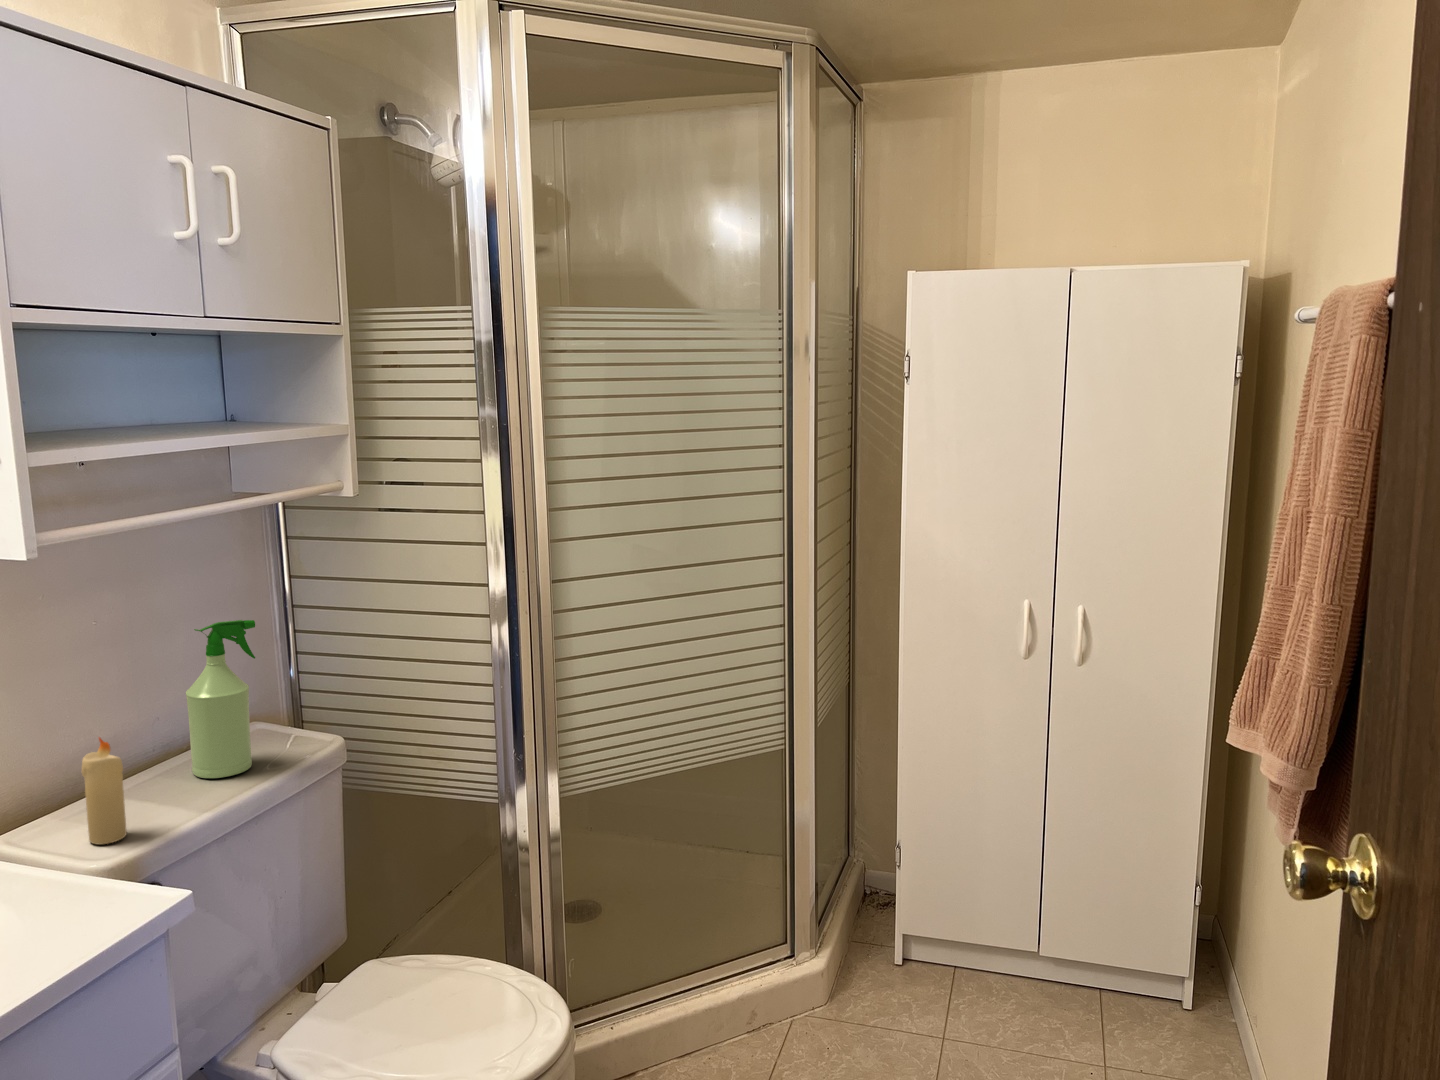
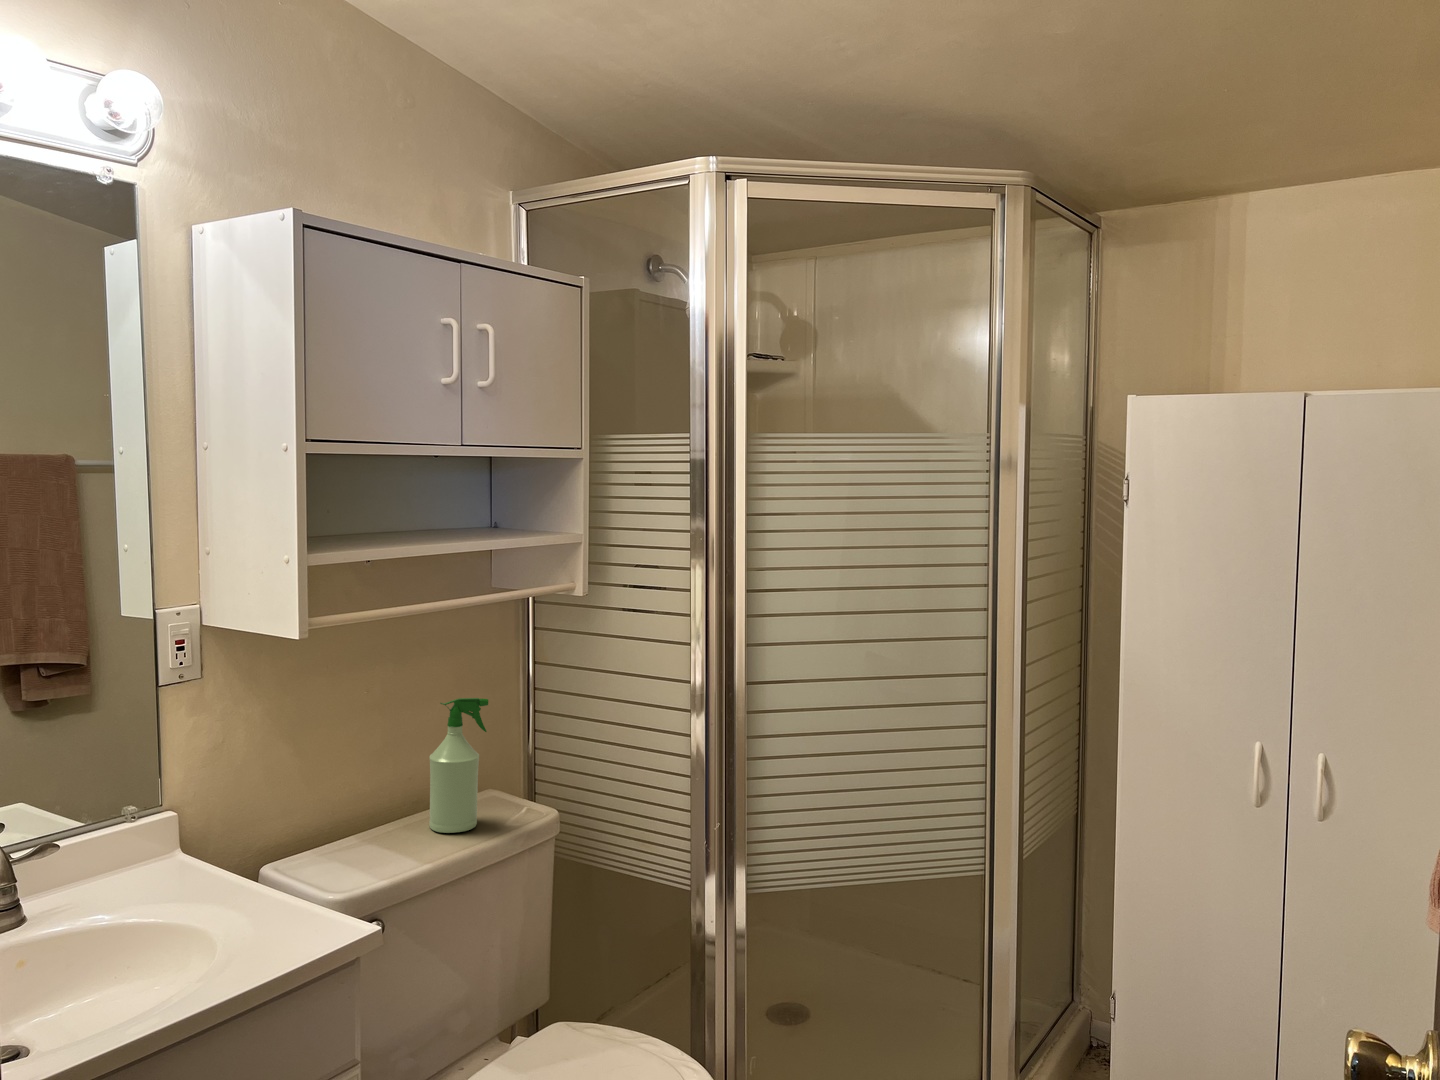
candle: present [82,738,127,844] -> none [335,785,366,876]

